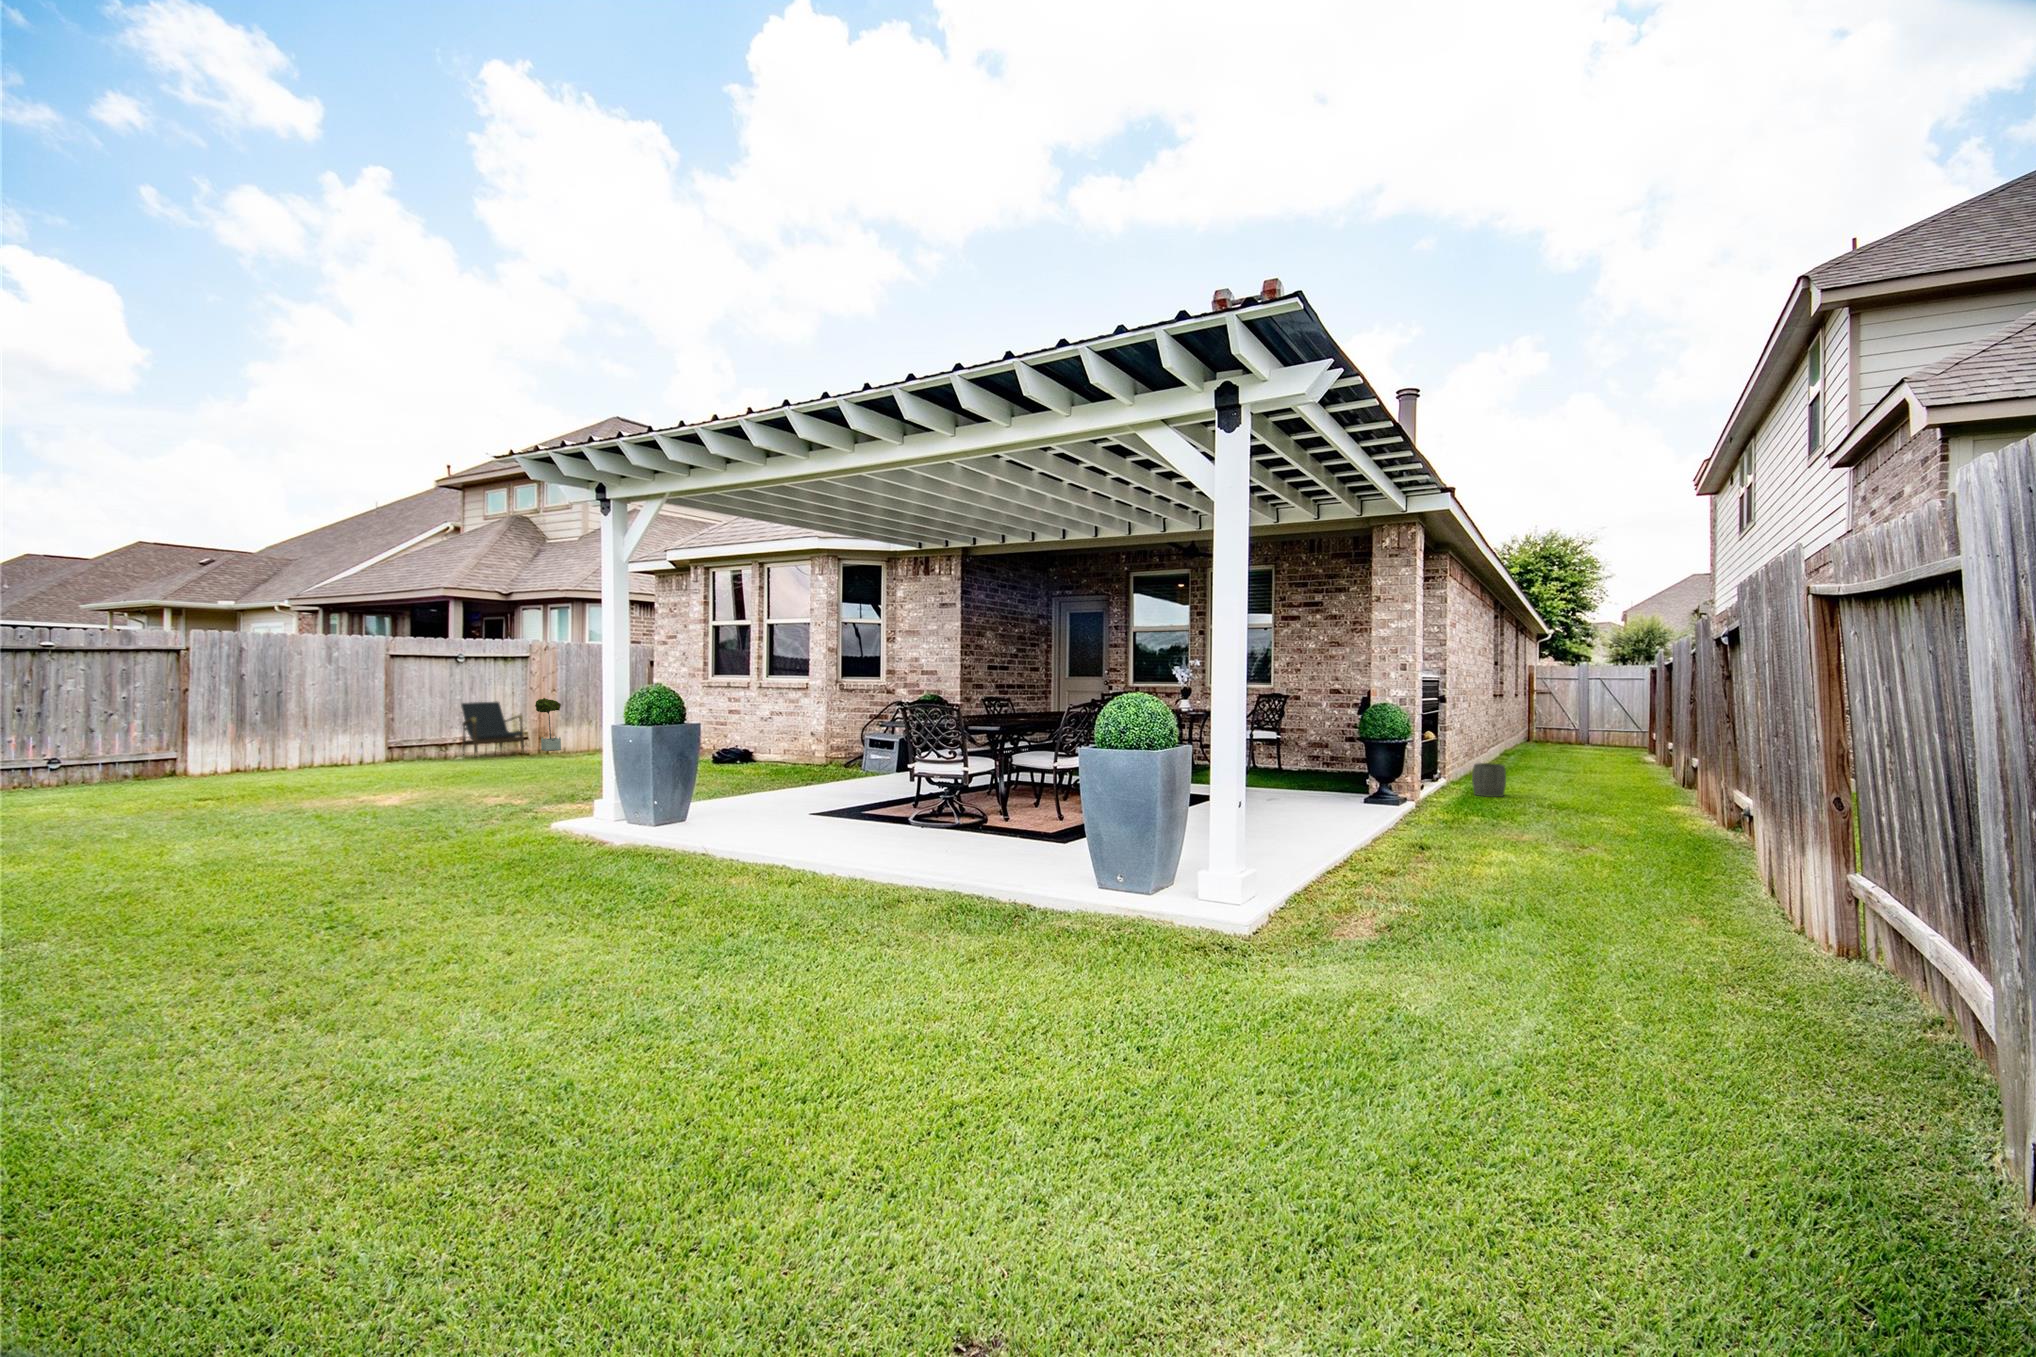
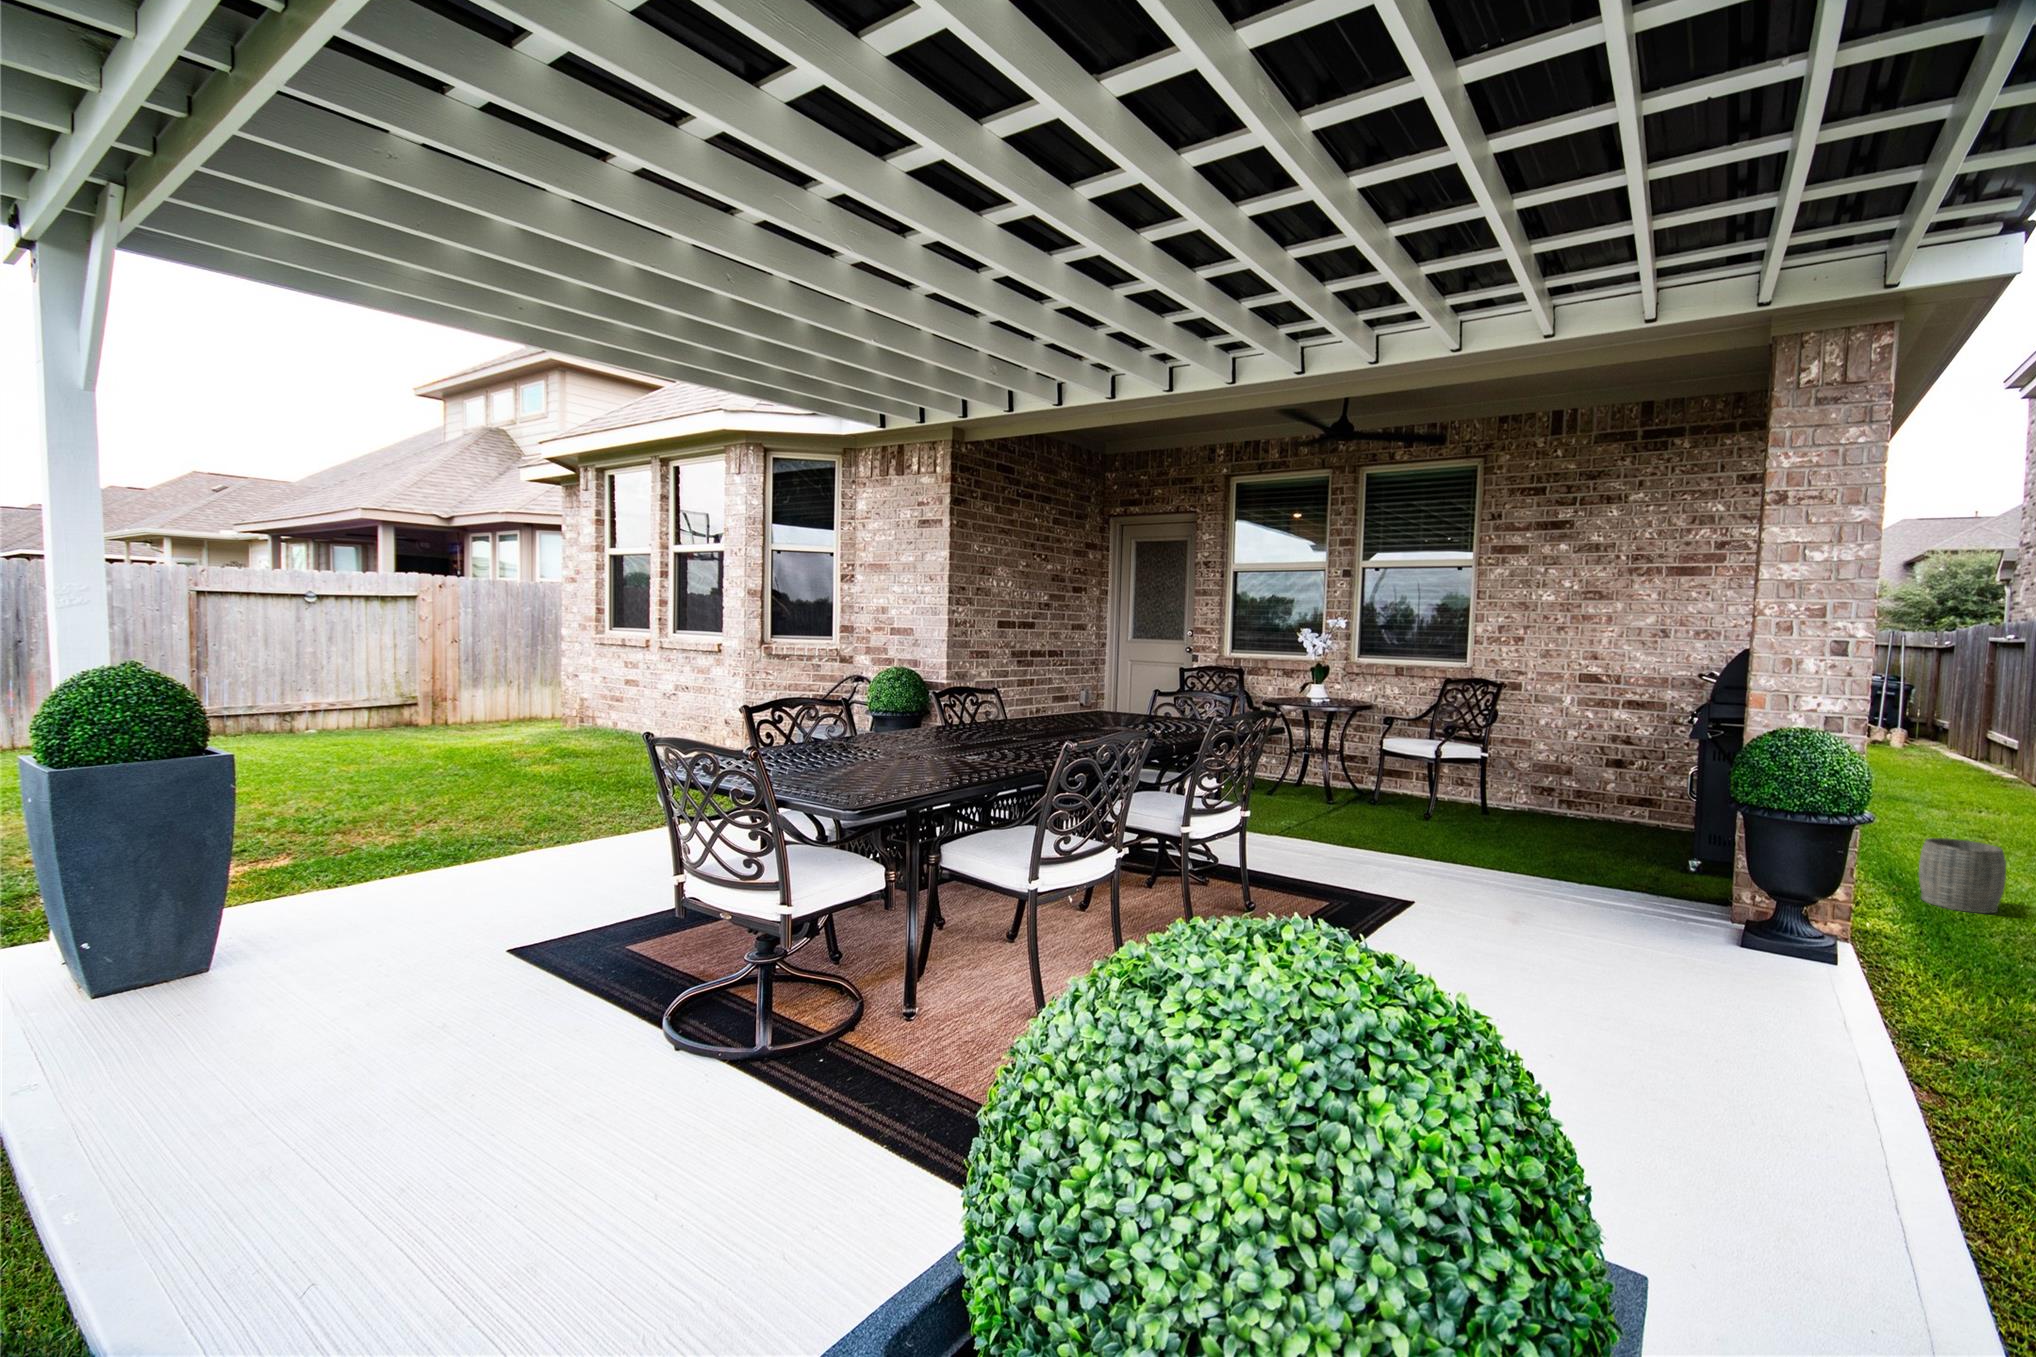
potted tree: present [535,698,561,751] -> none [381,654,419,727]
lounge chair: present [461,701,524,757] -> none [265,658,355,739]

